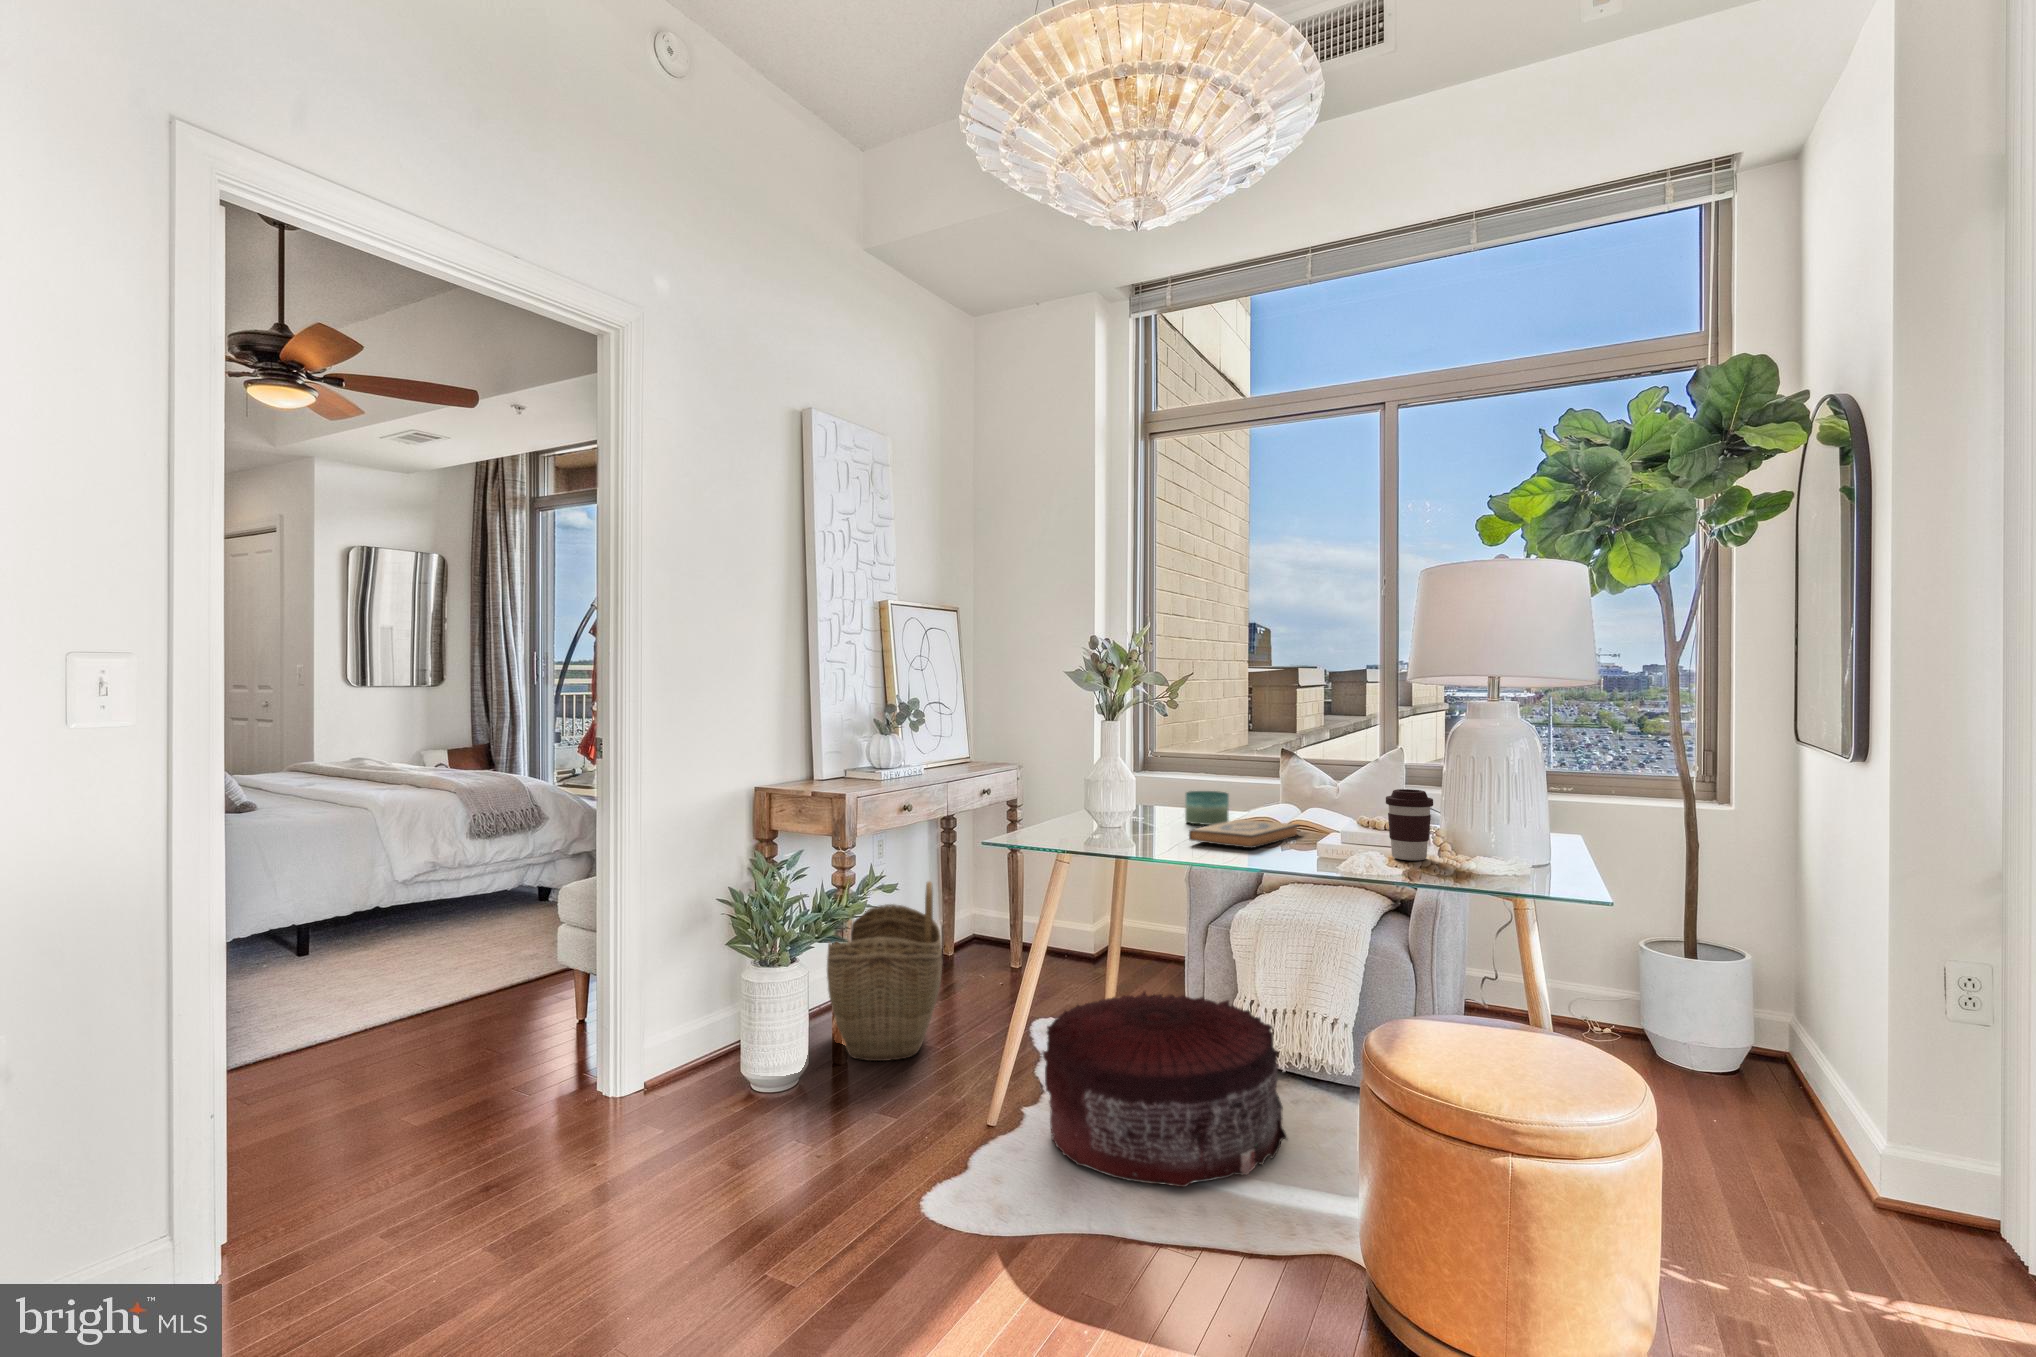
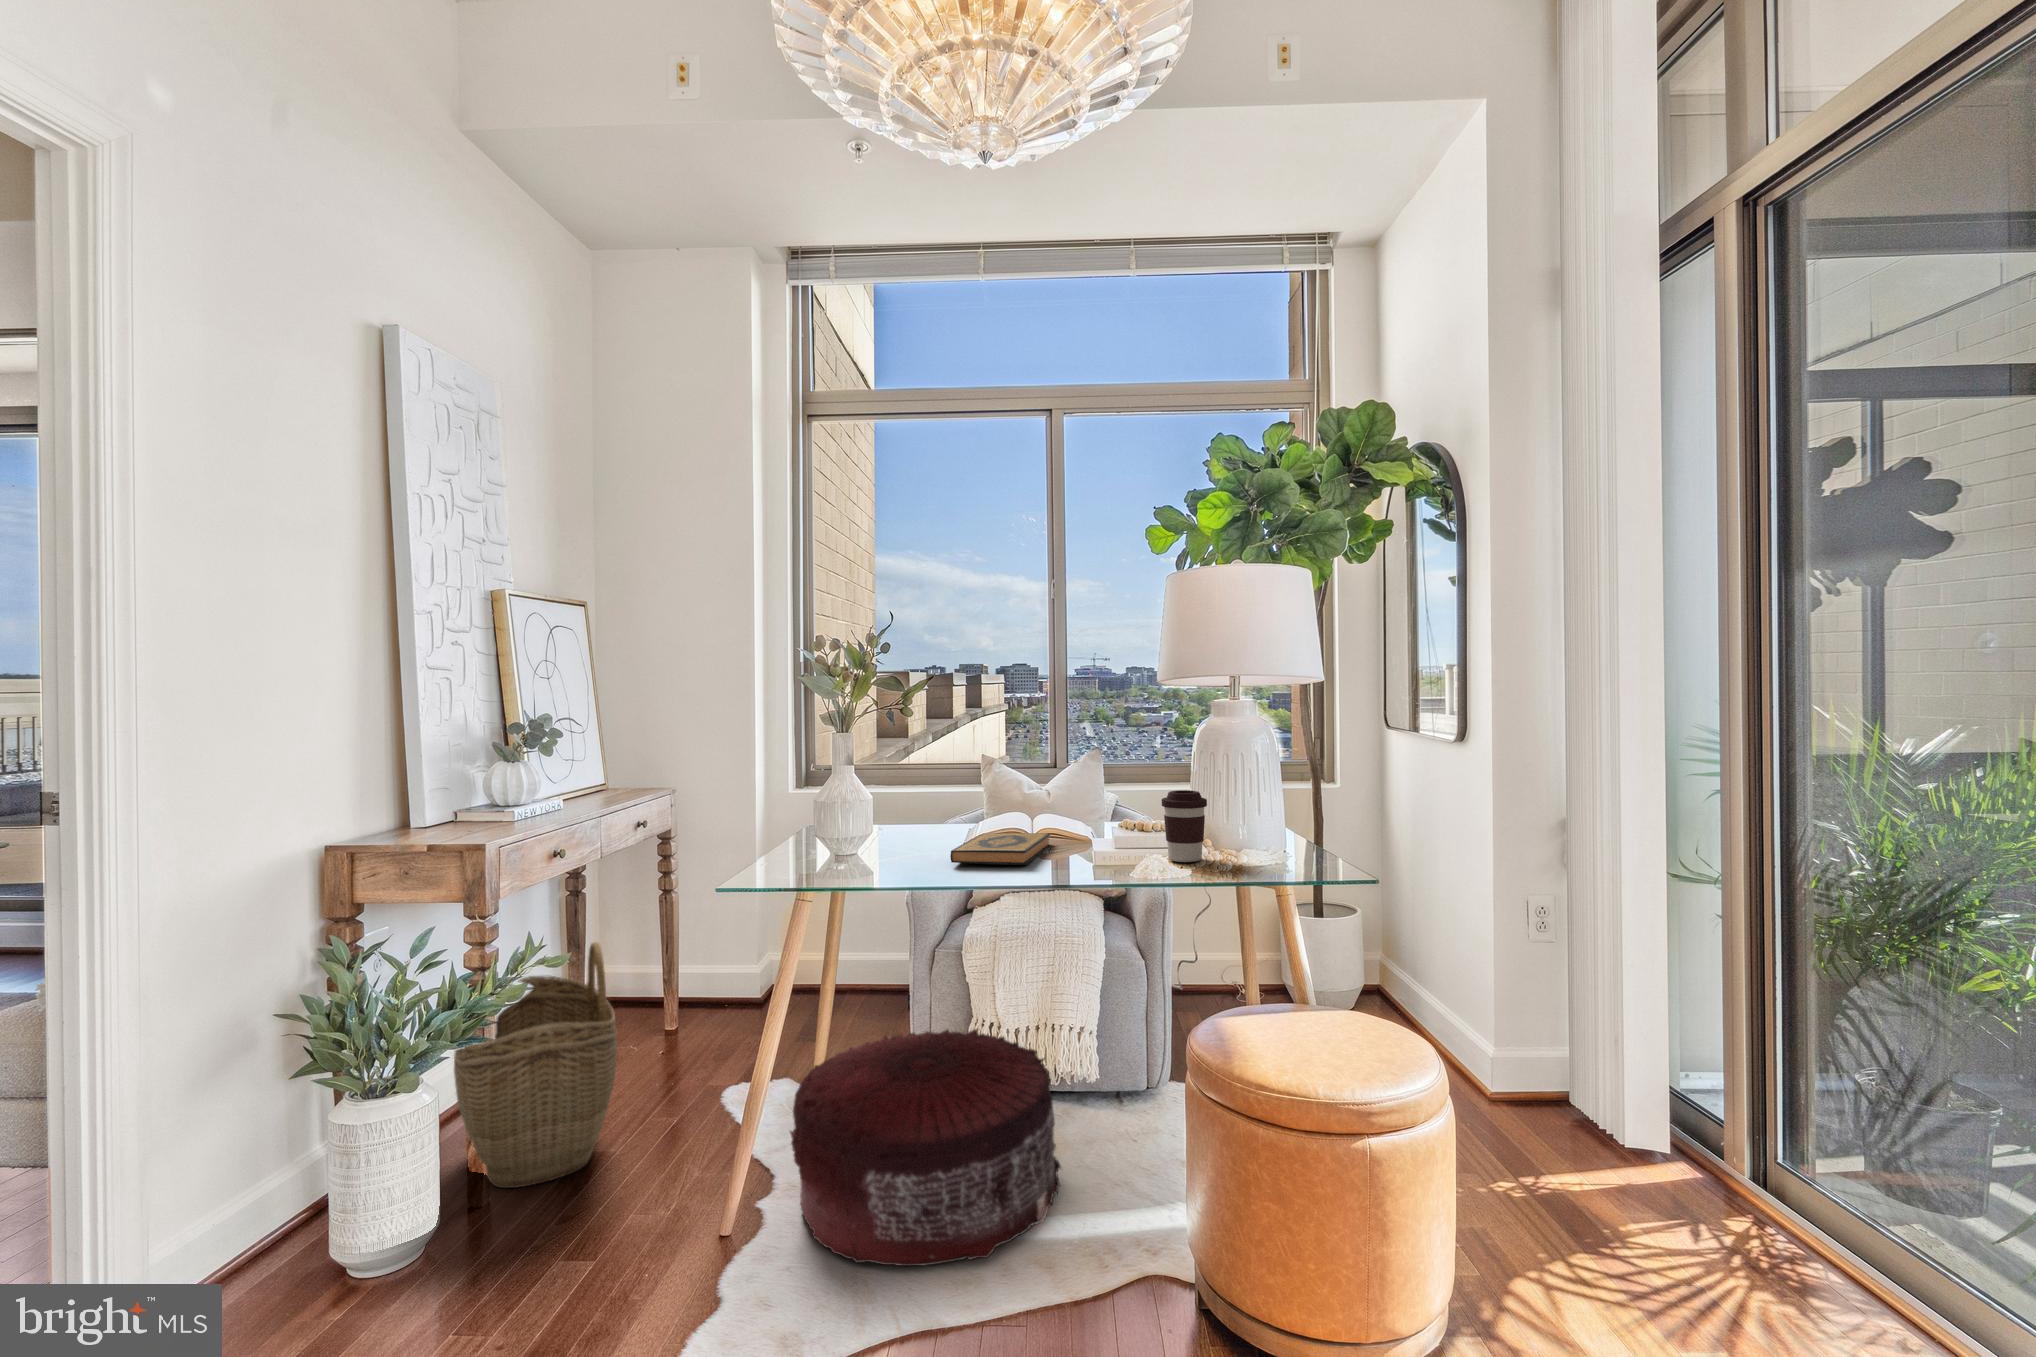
candle: present [1185,791,1229,825] -> none [917,805,963,842]

